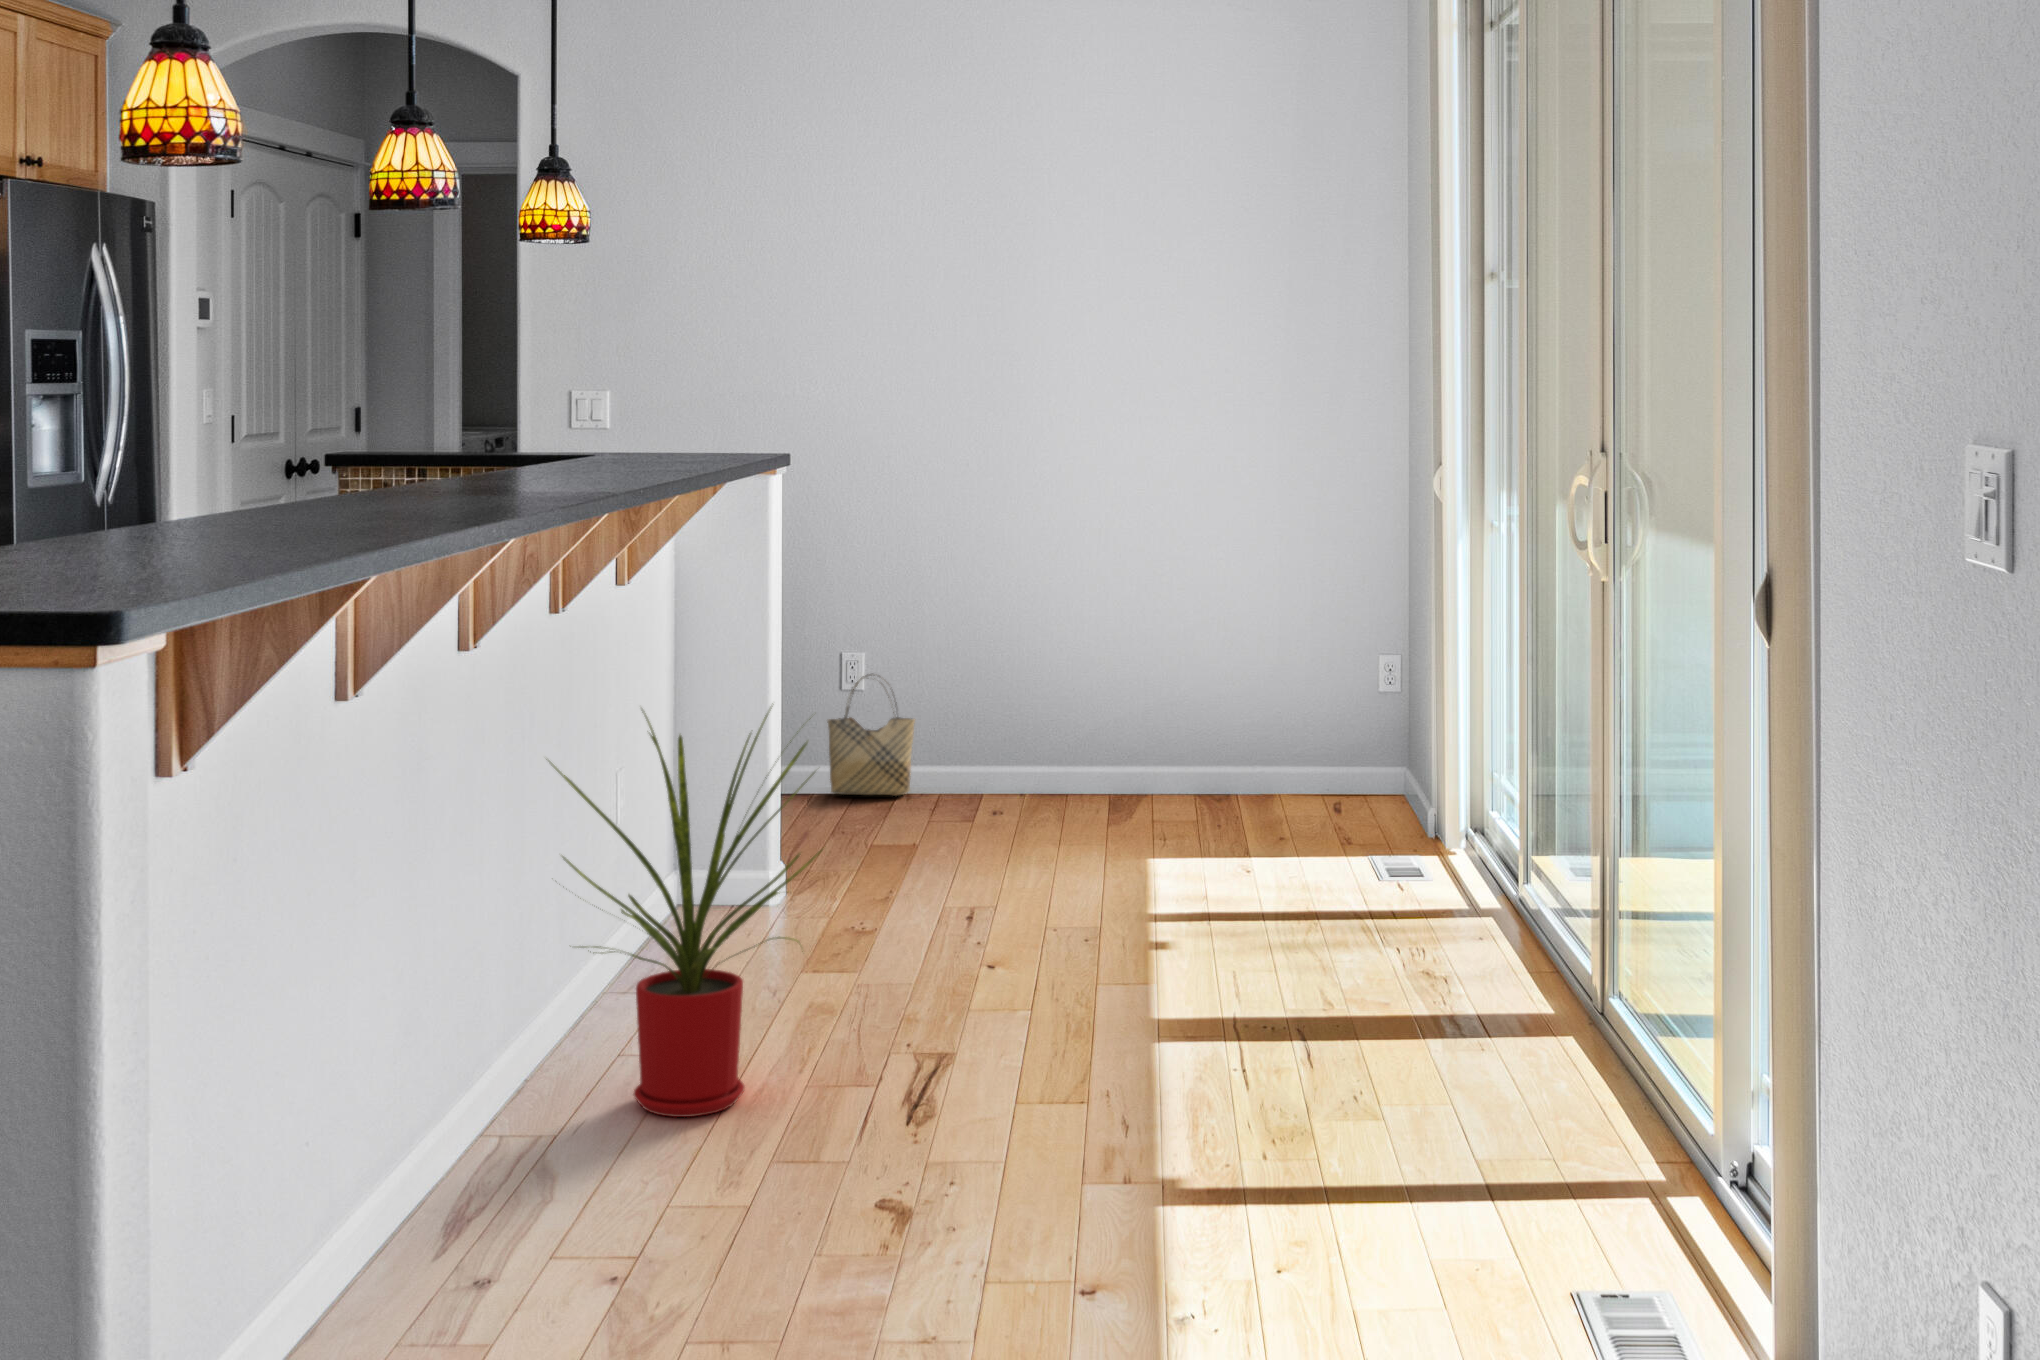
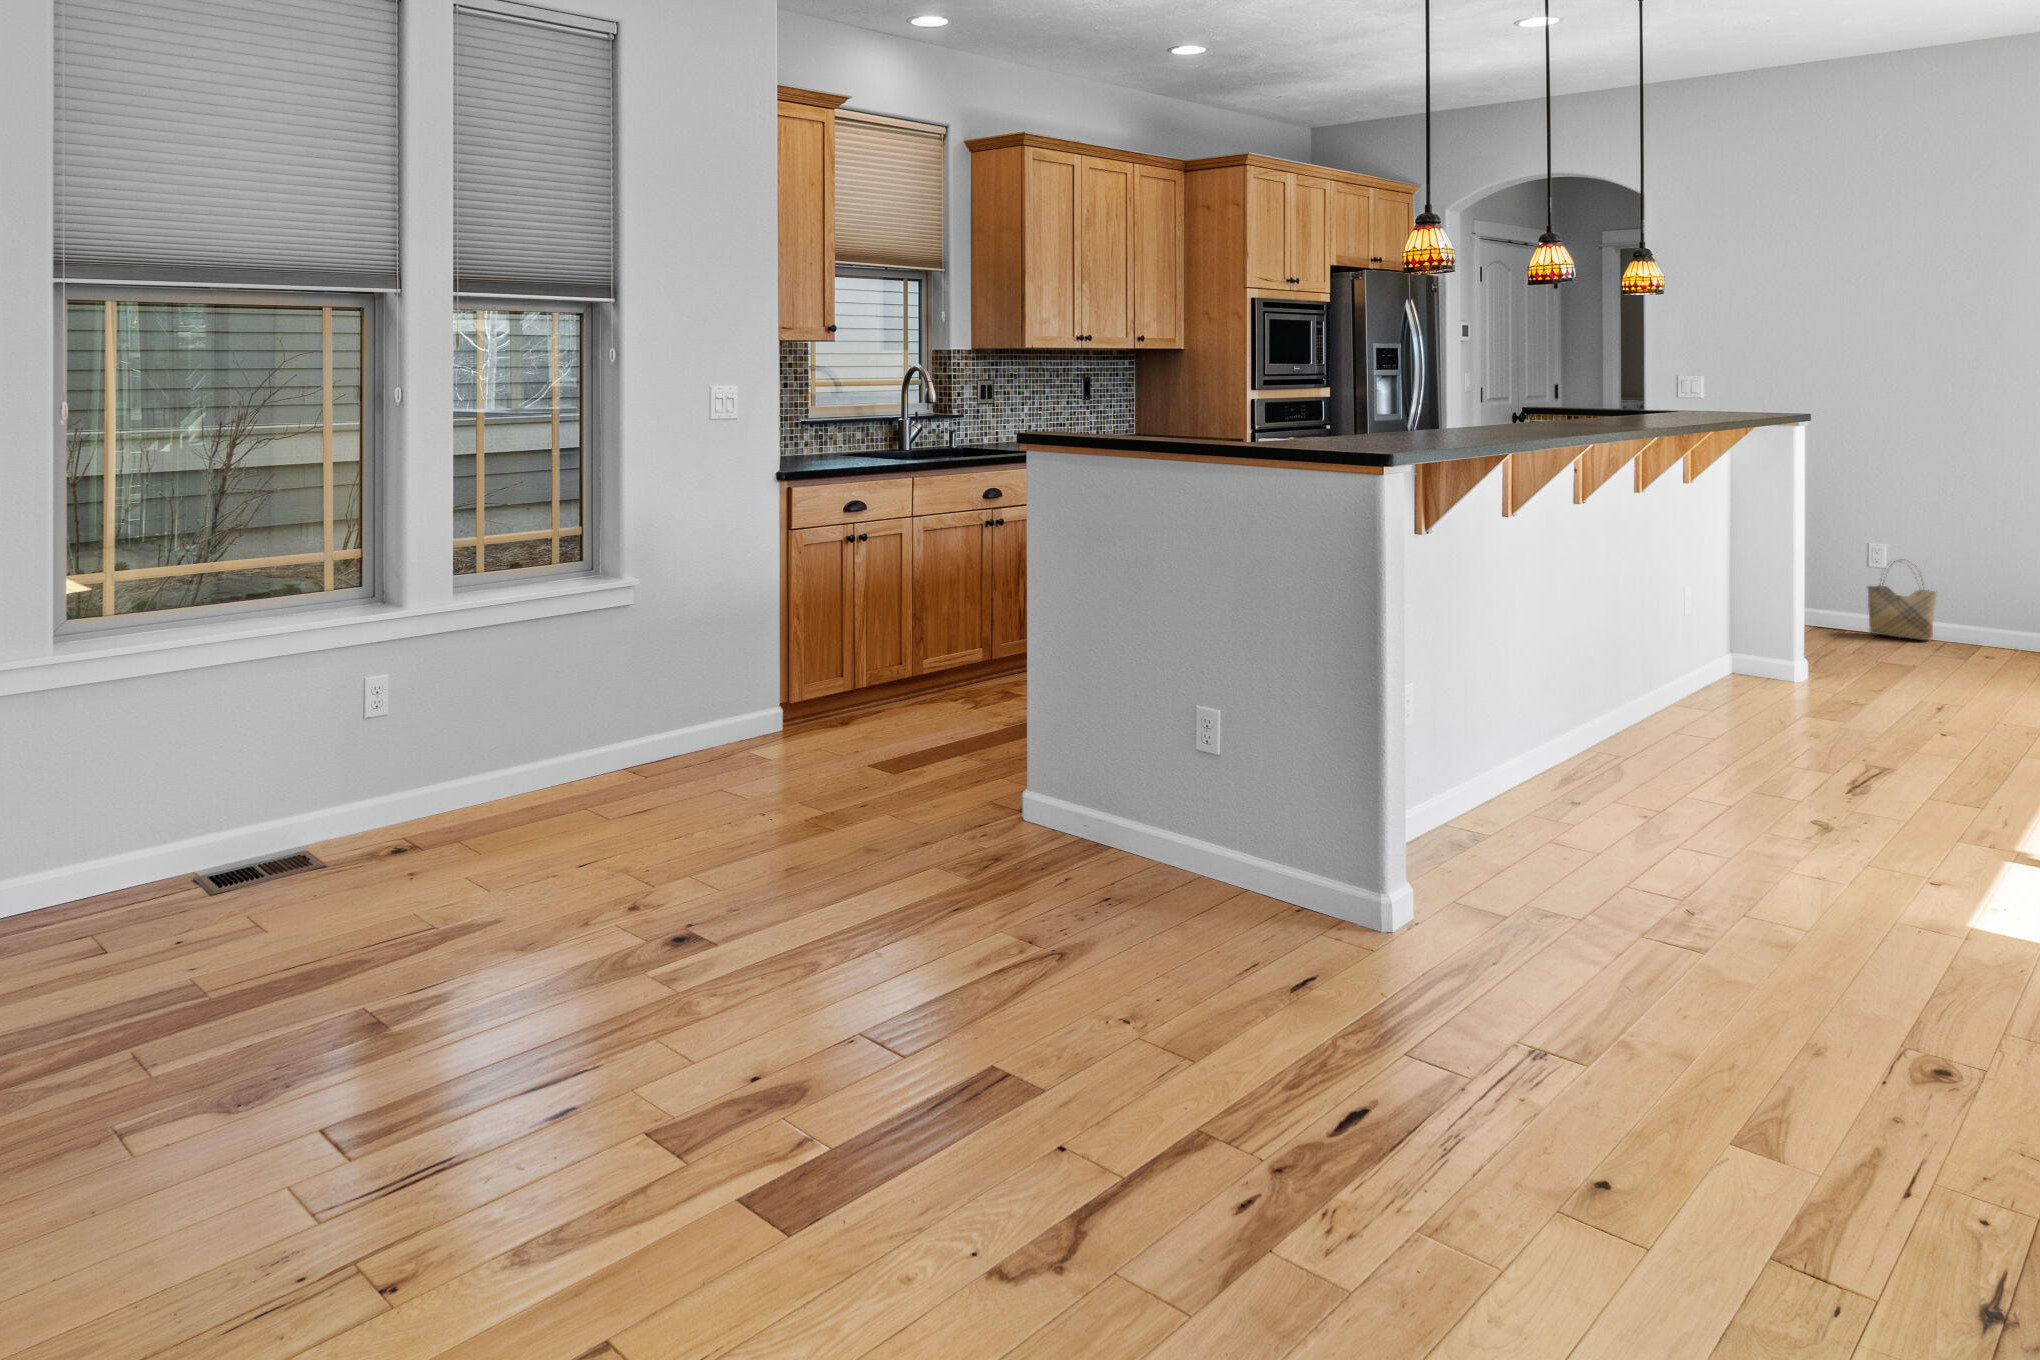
house plant: present [546,708,823,1117] -> none [1625,542,1800,762]

